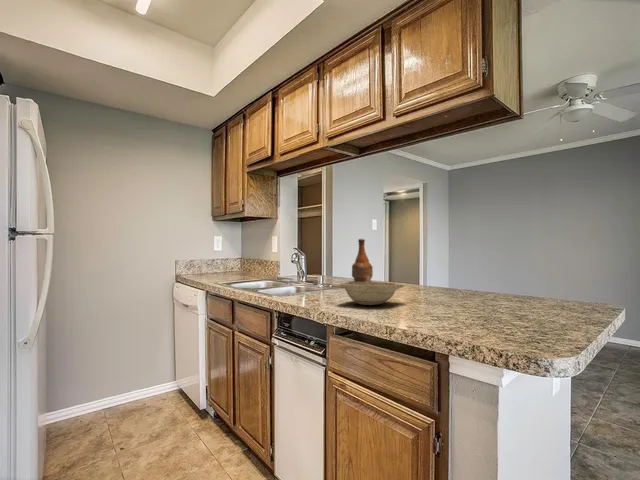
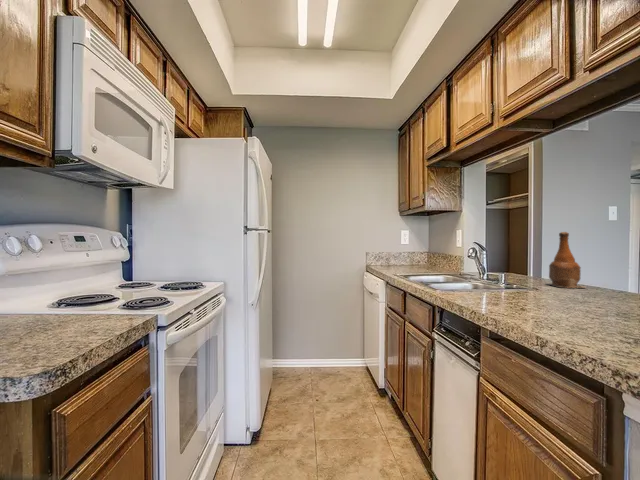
decorative bowl: present [337,282,404,305] -> none [496,283,598,312]

